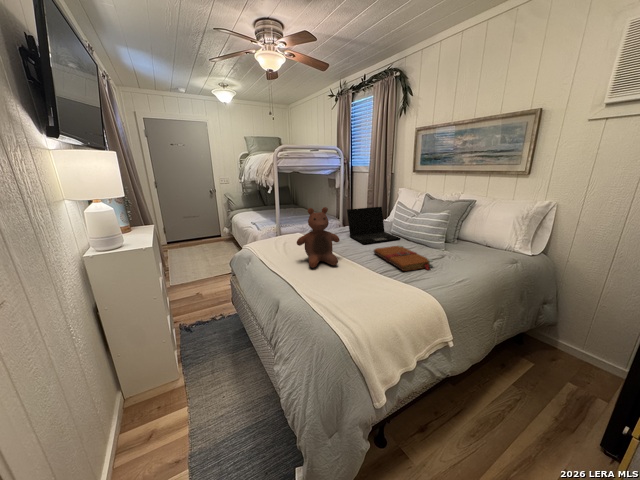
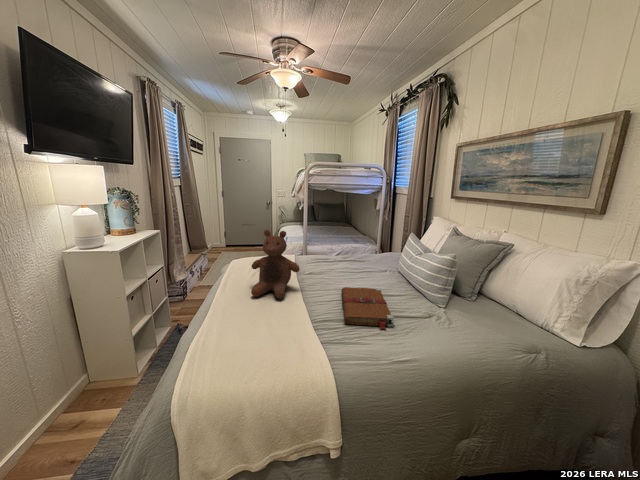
laptop: present [347,207,401,244] -> none [342,236,398,281]

